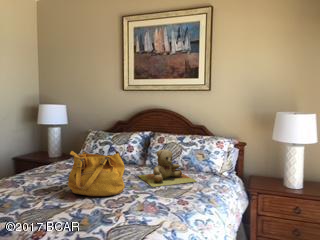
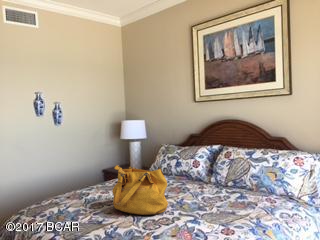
teddy bear: present [138,149,196,187] -> none [194,166,261,208]

